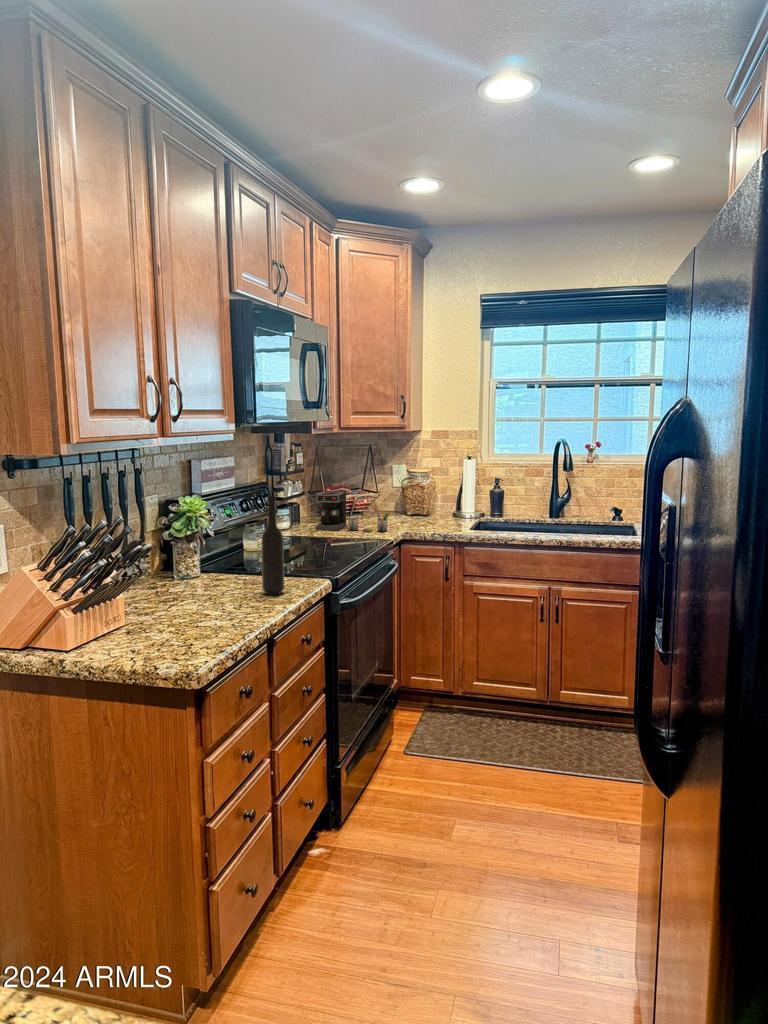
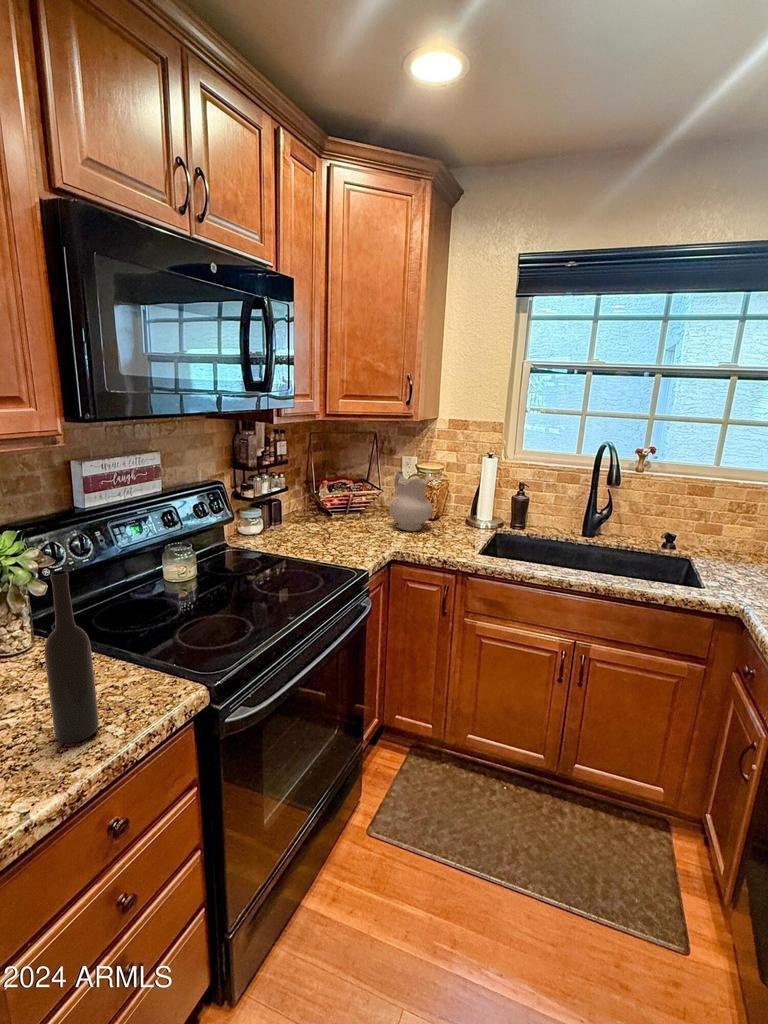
ceramic pitcher: none [389,473,426,522] -> present [389,470,432,531]
coffee maker: present [316,491,390,531] -> none [291,491,379,550]

